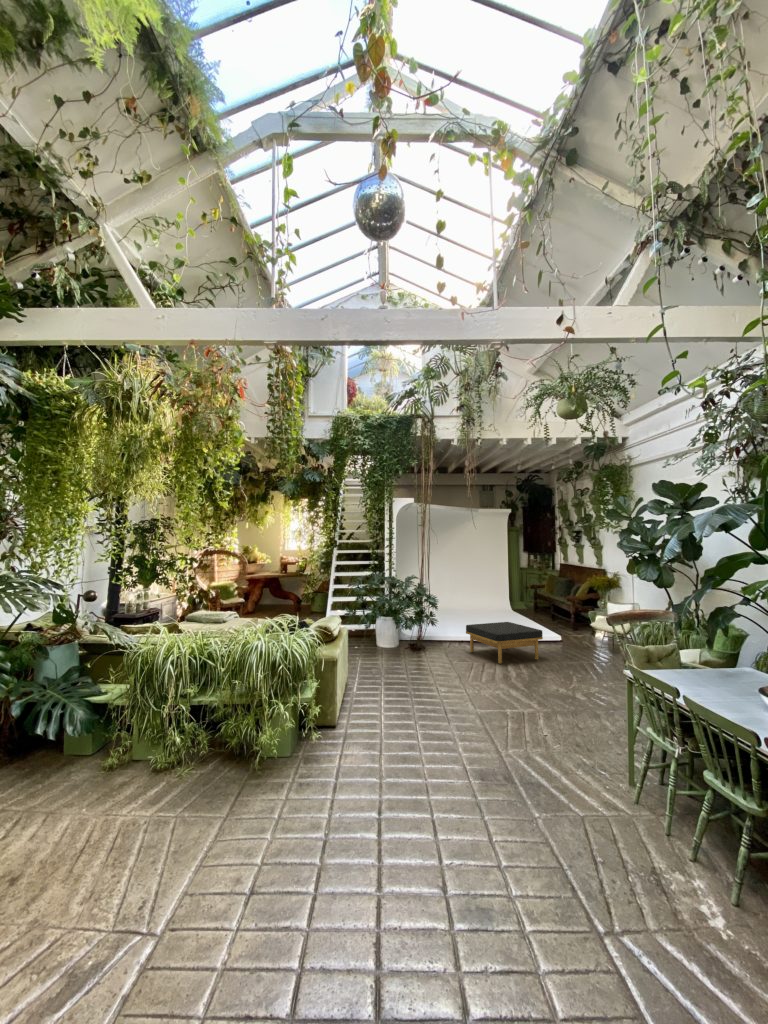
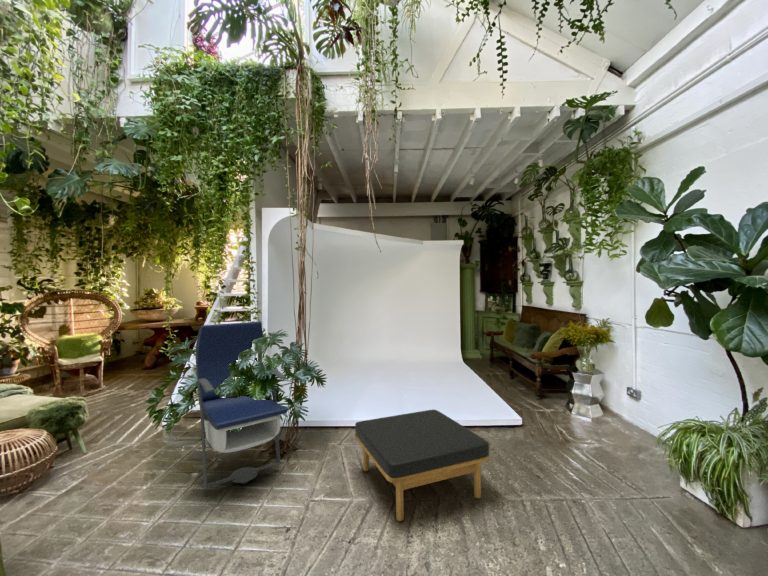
armchair: none [376,568,432,655] -> present [195,321,287,489]

